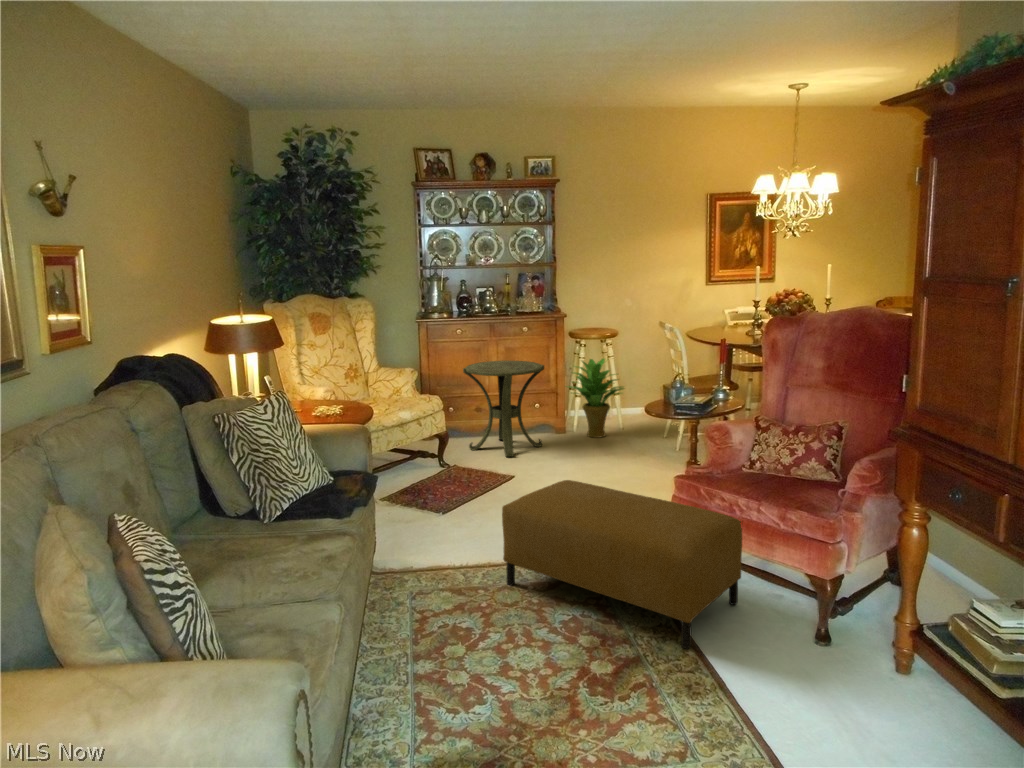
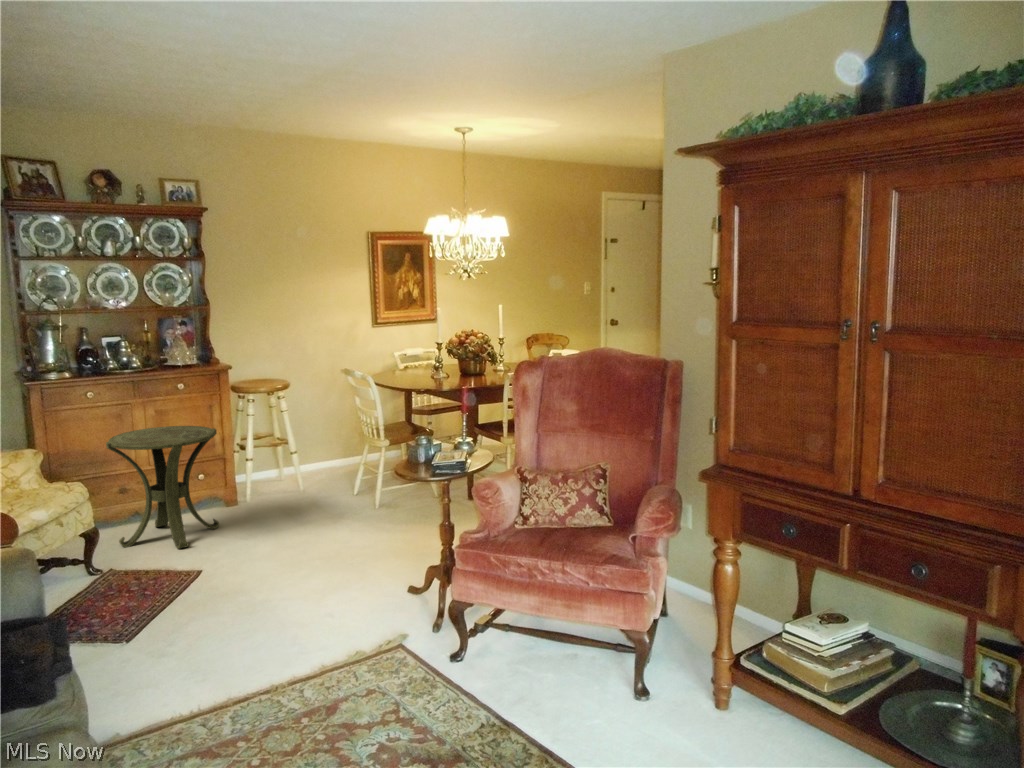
potted plant: present [568,359,624,438] -> none [236,414,310,507]
ottoman: present [502,480,742,649] -> none [262,571,541,744]

